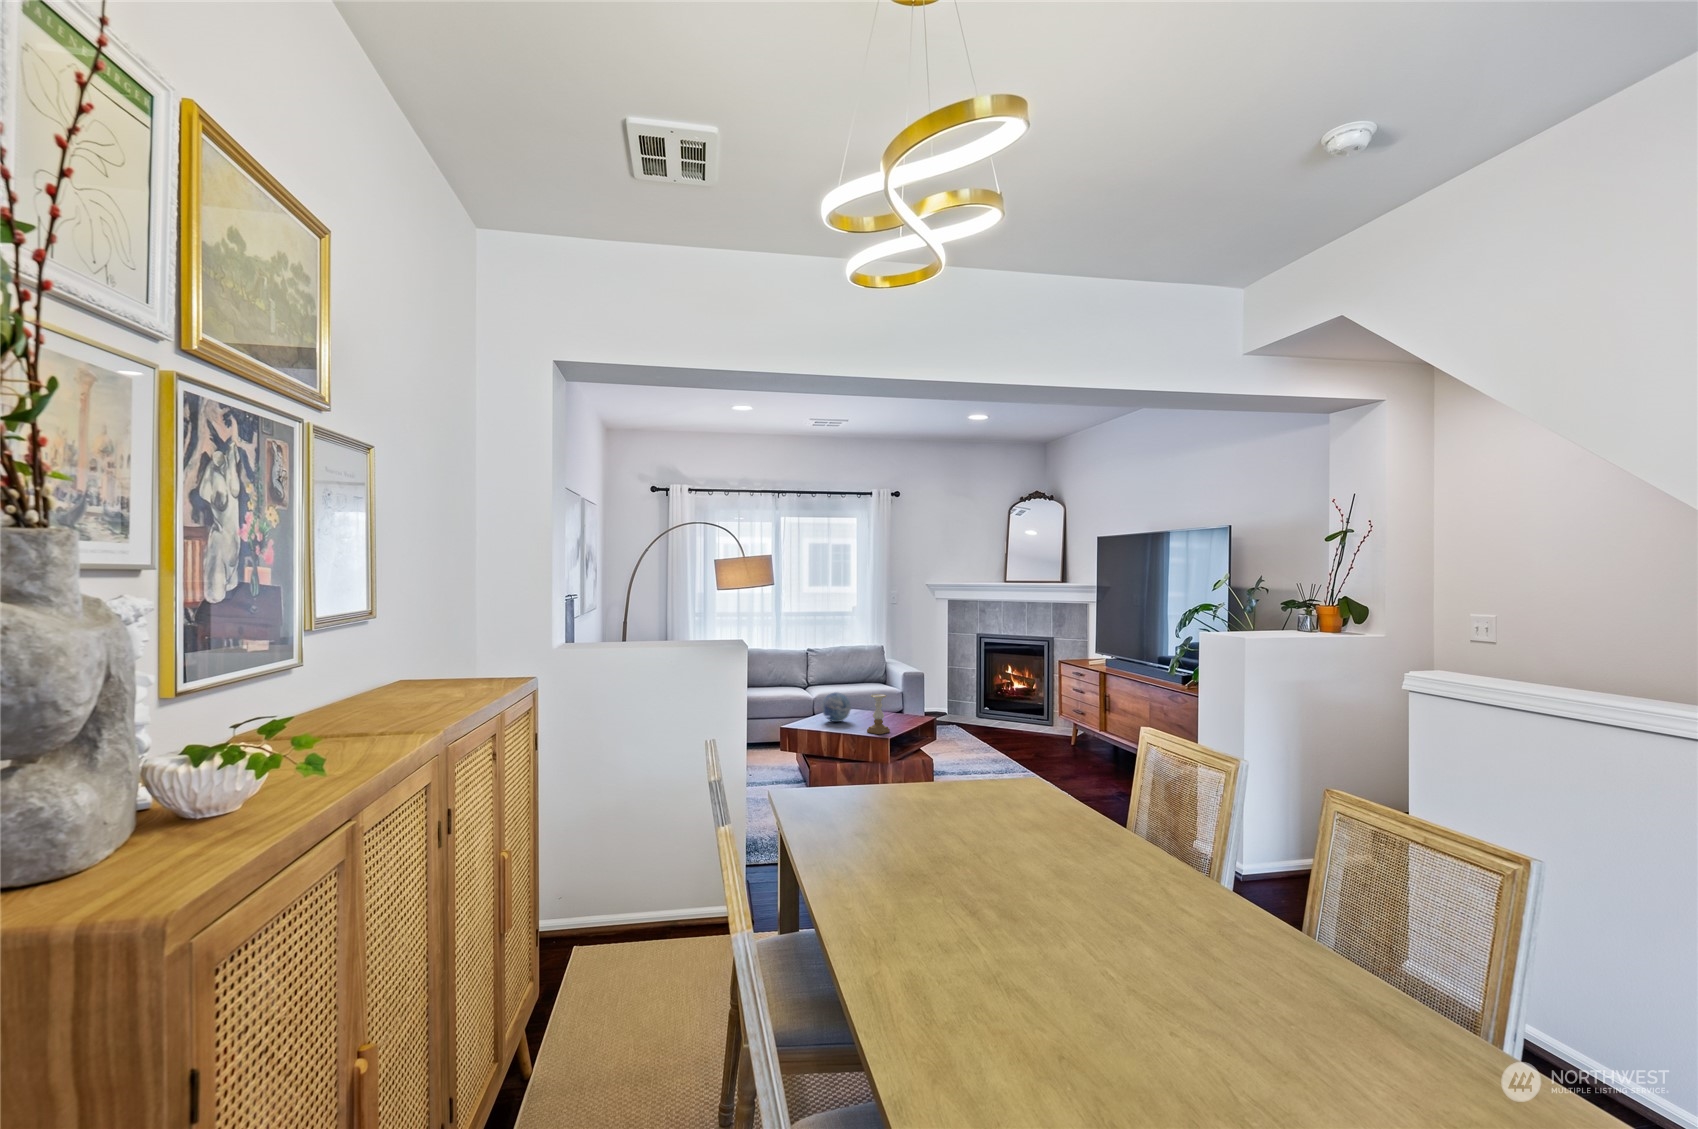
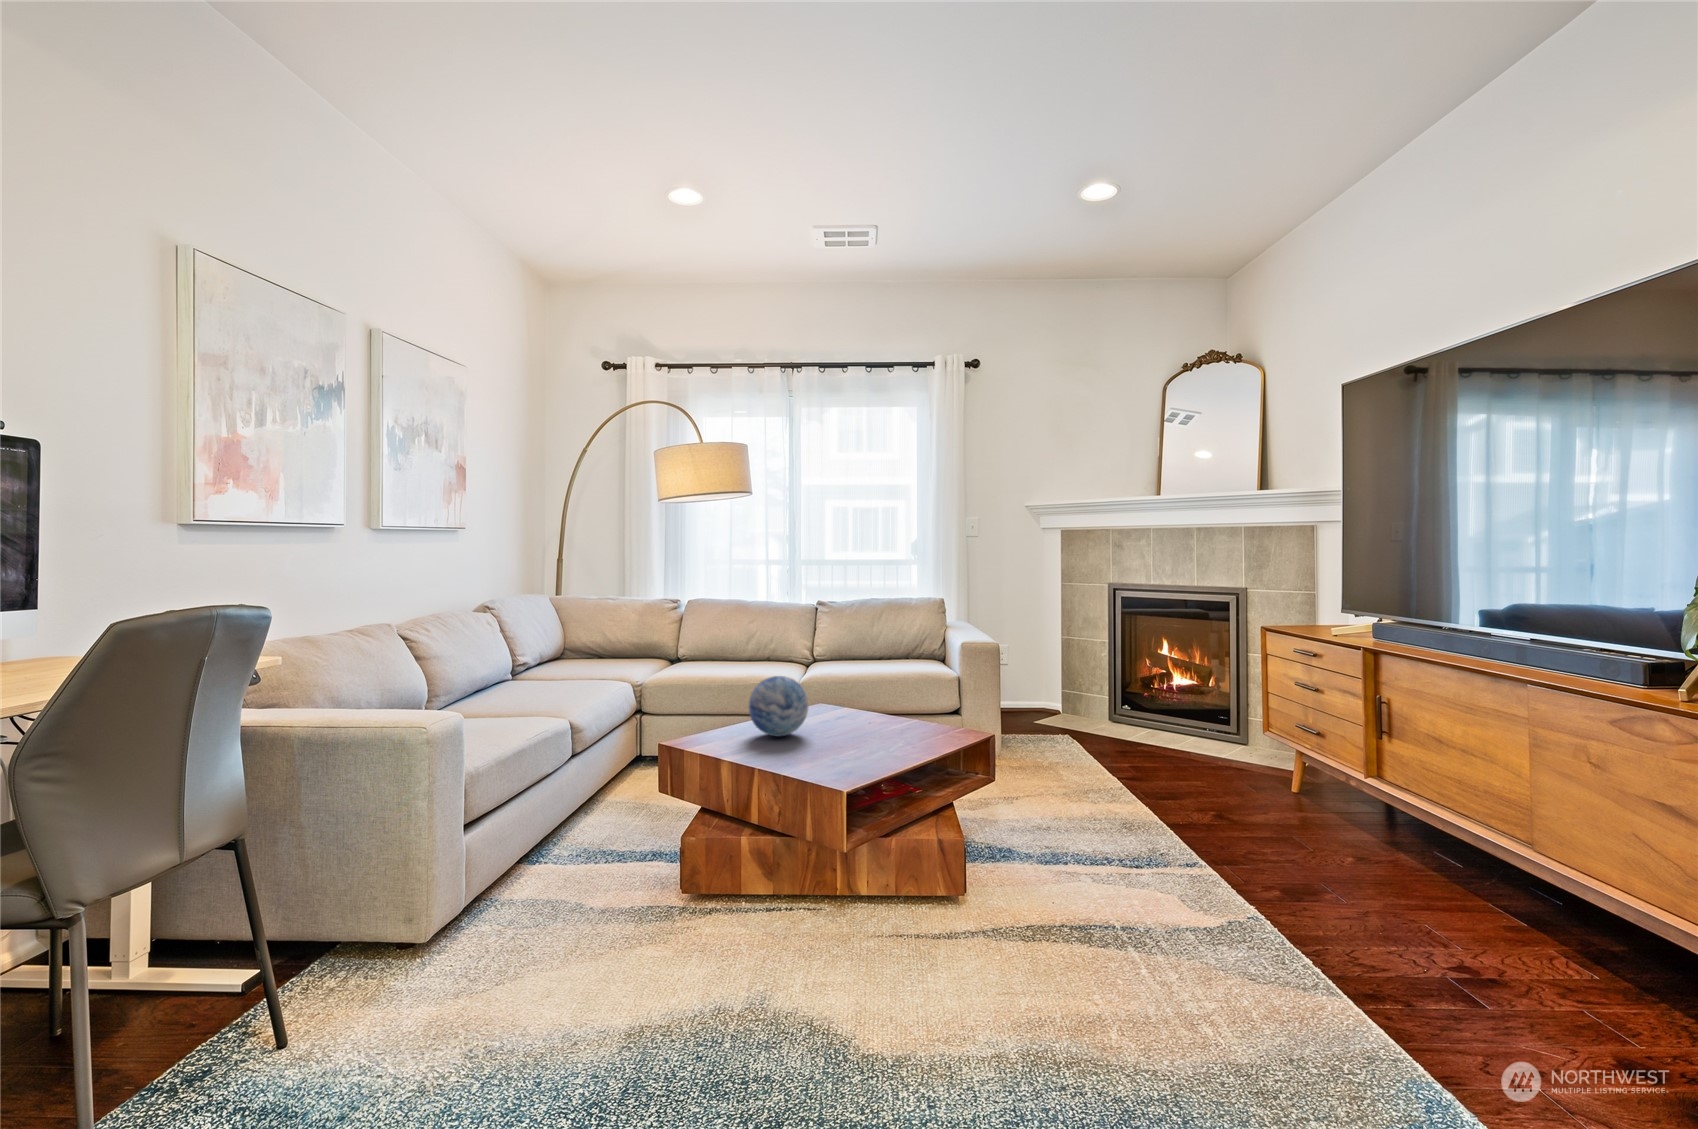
candle holder: present [867,694,890,734] -> none [813,683,864,775]

